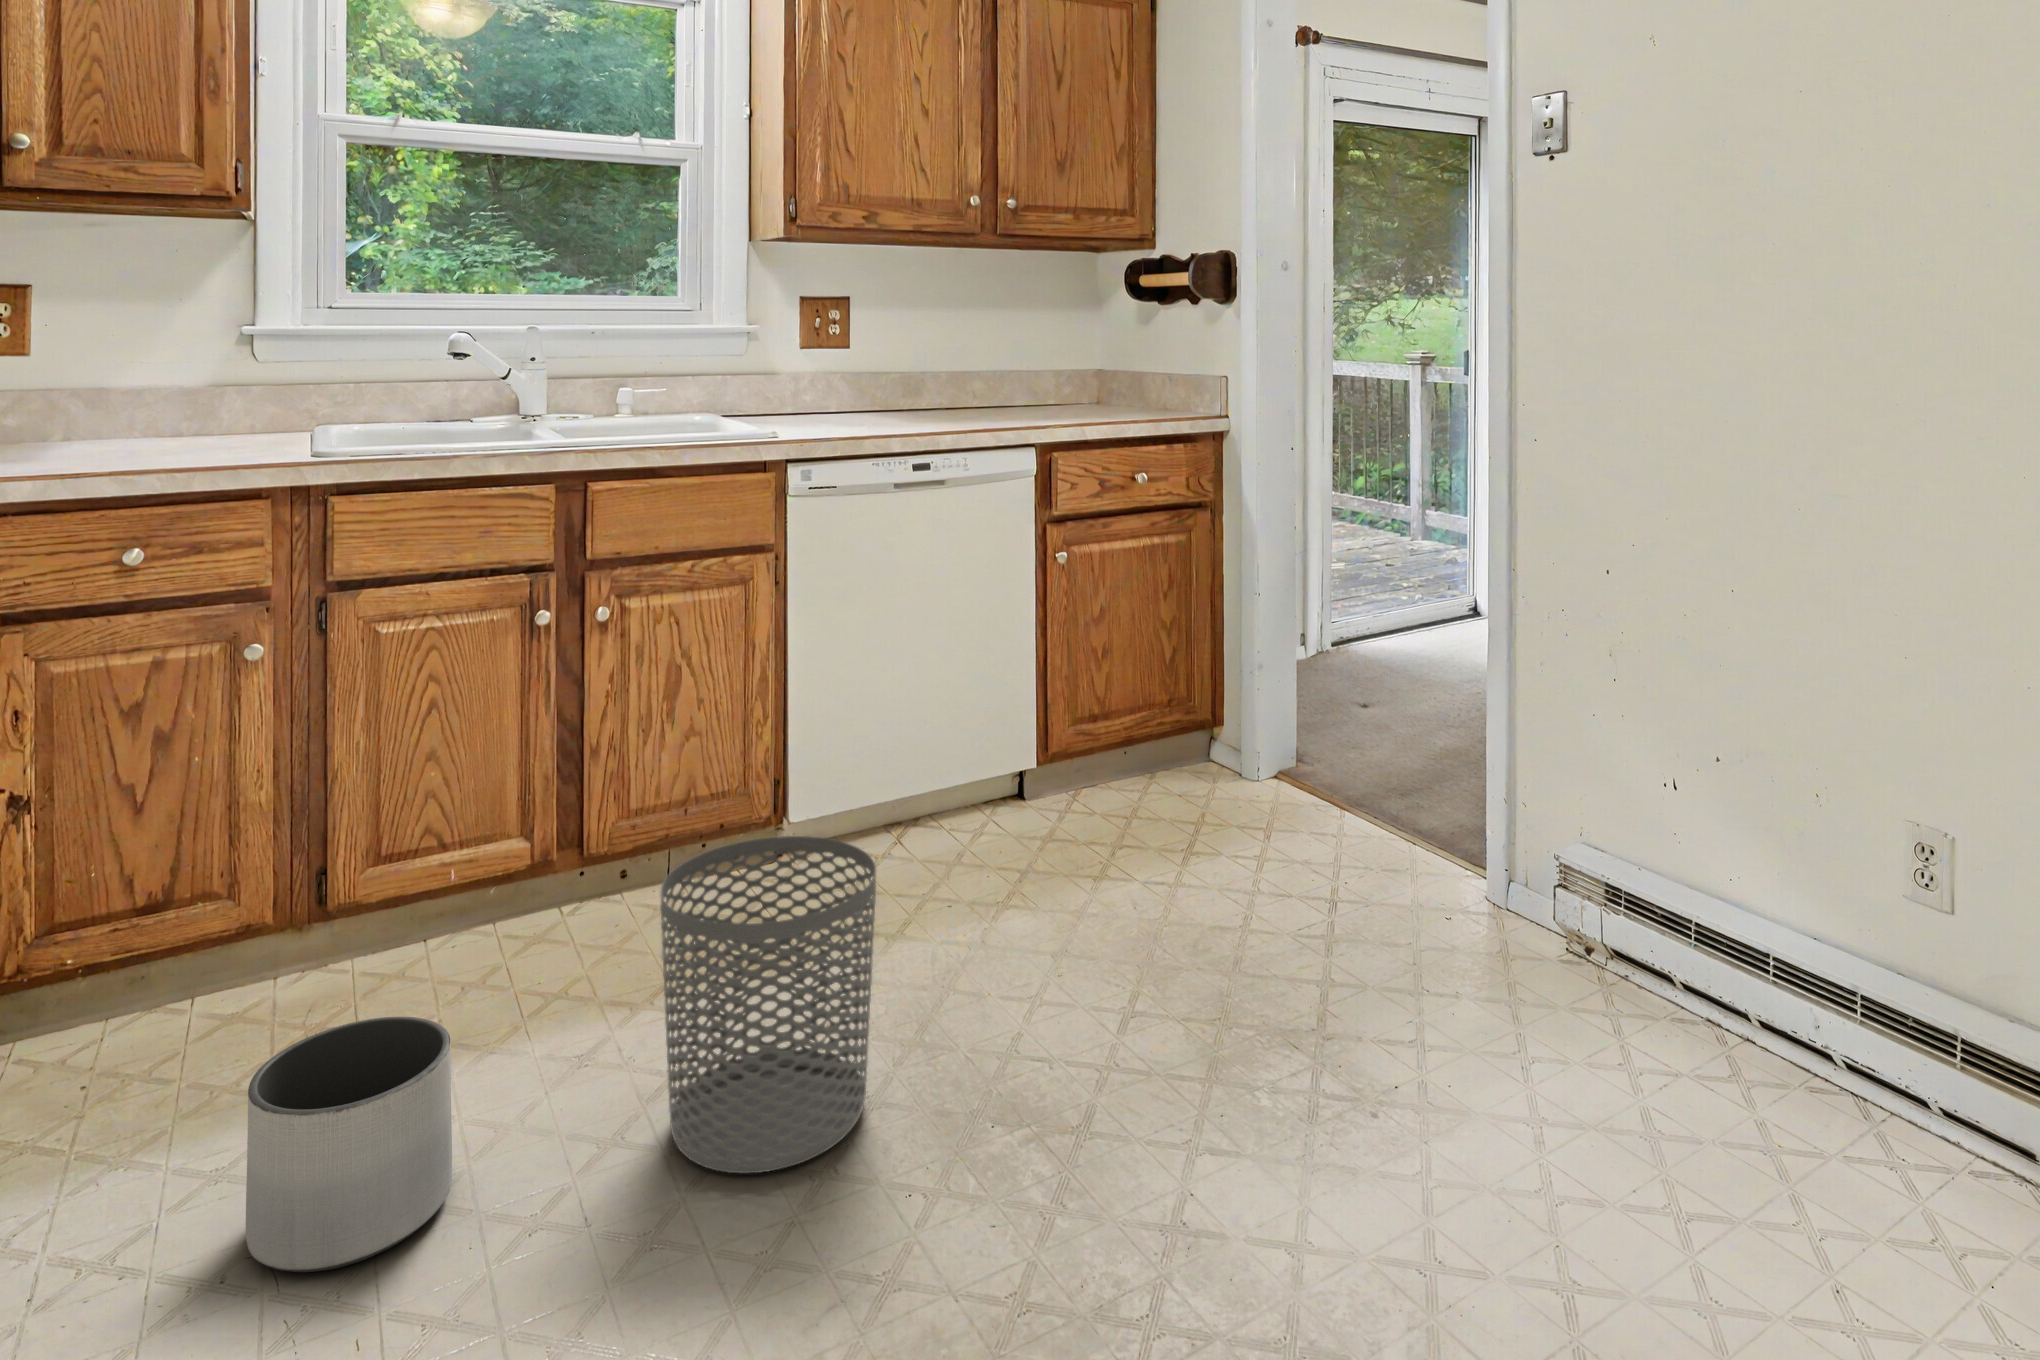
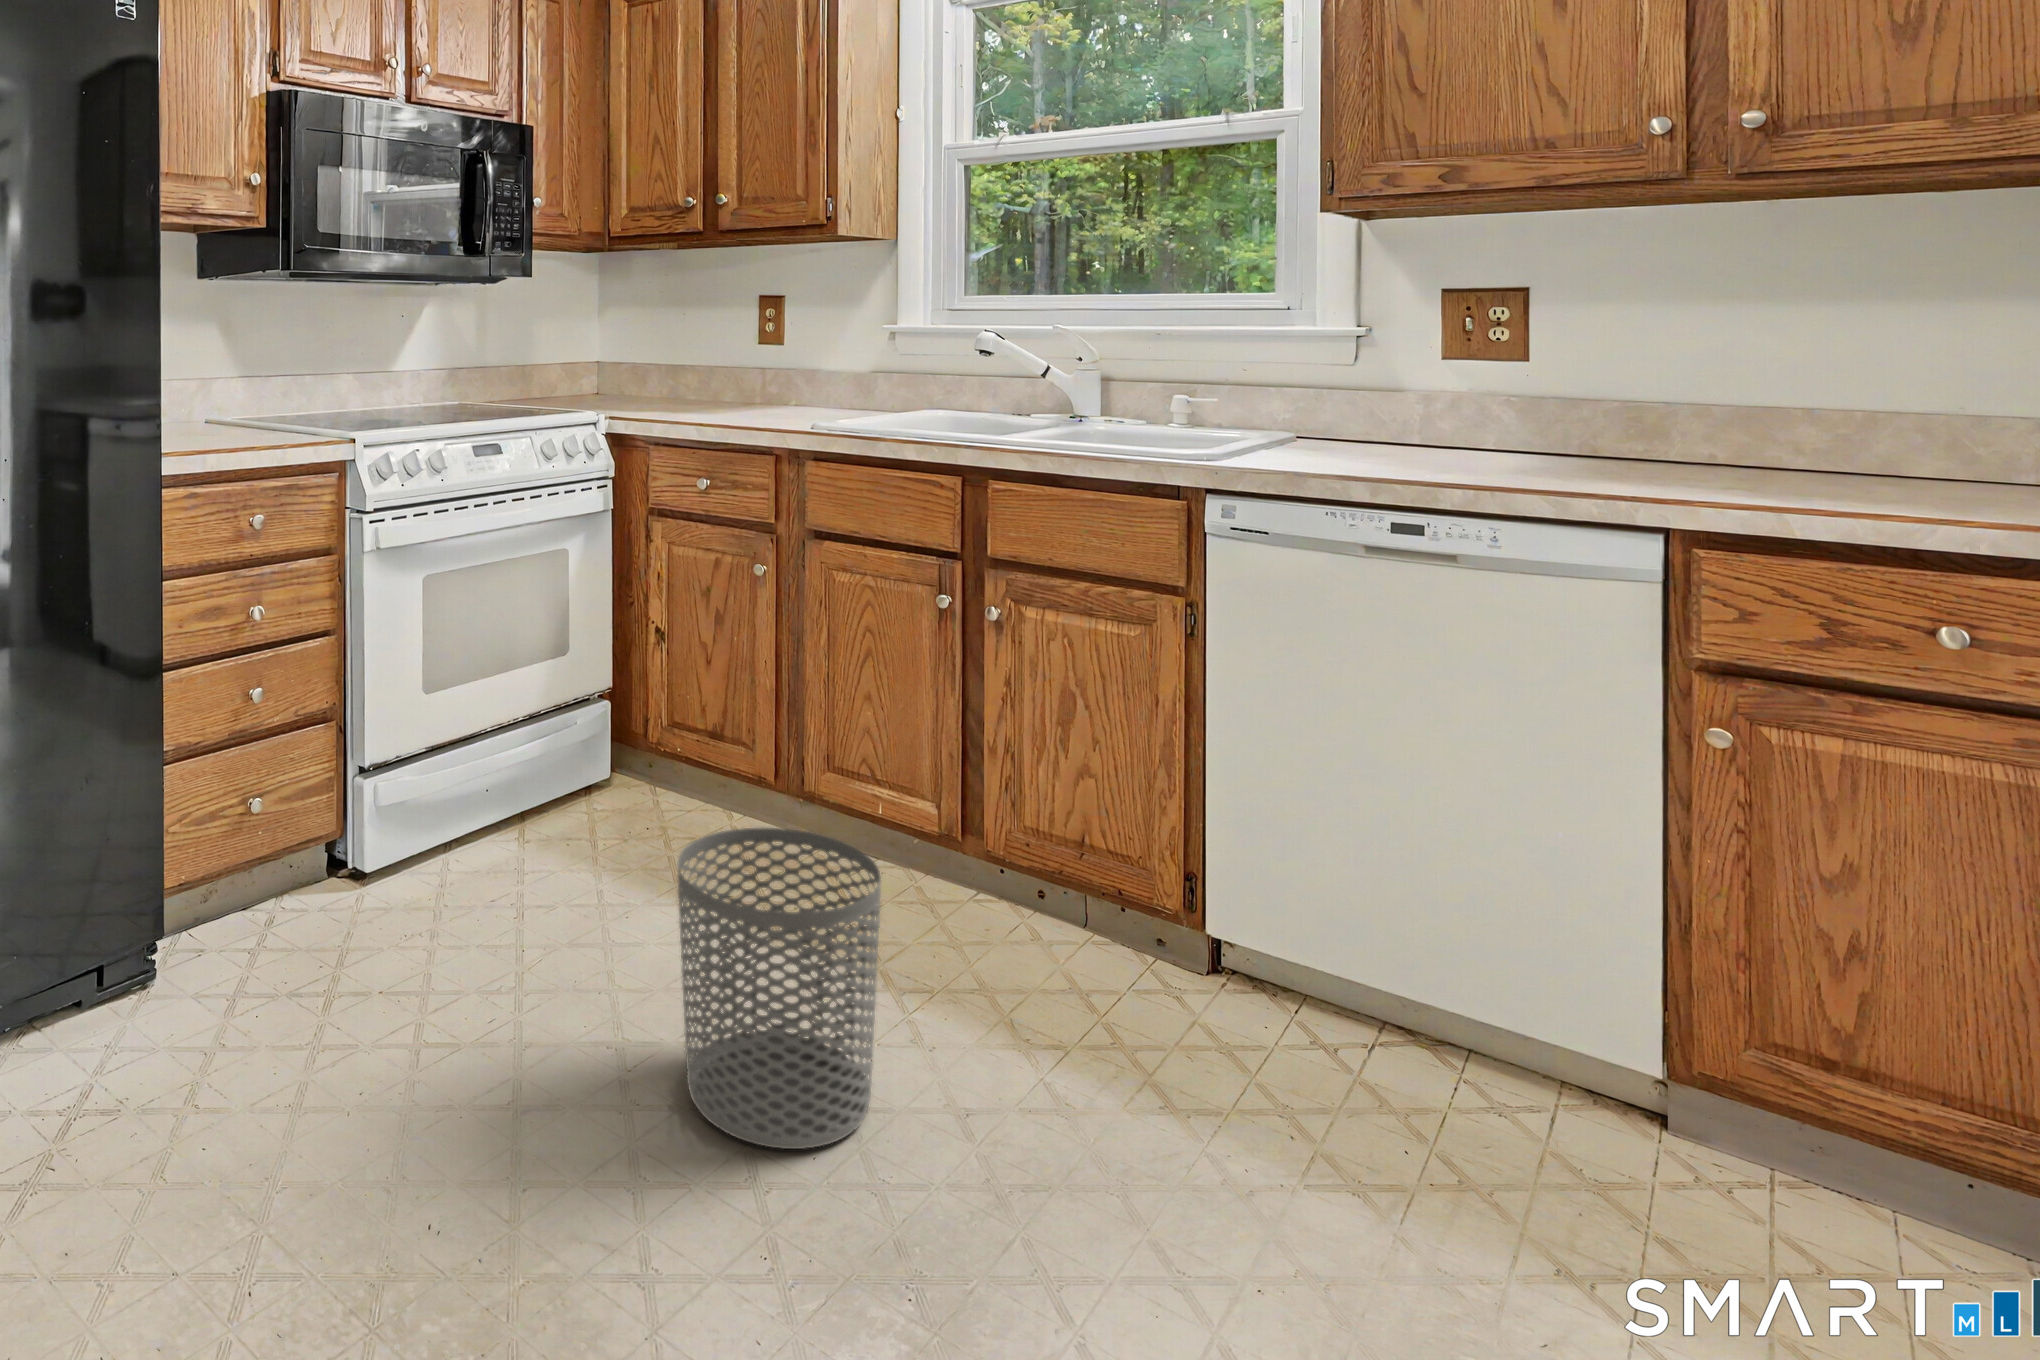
planter: present [246,1017,452,1272] -> none [515,826,637,984]

